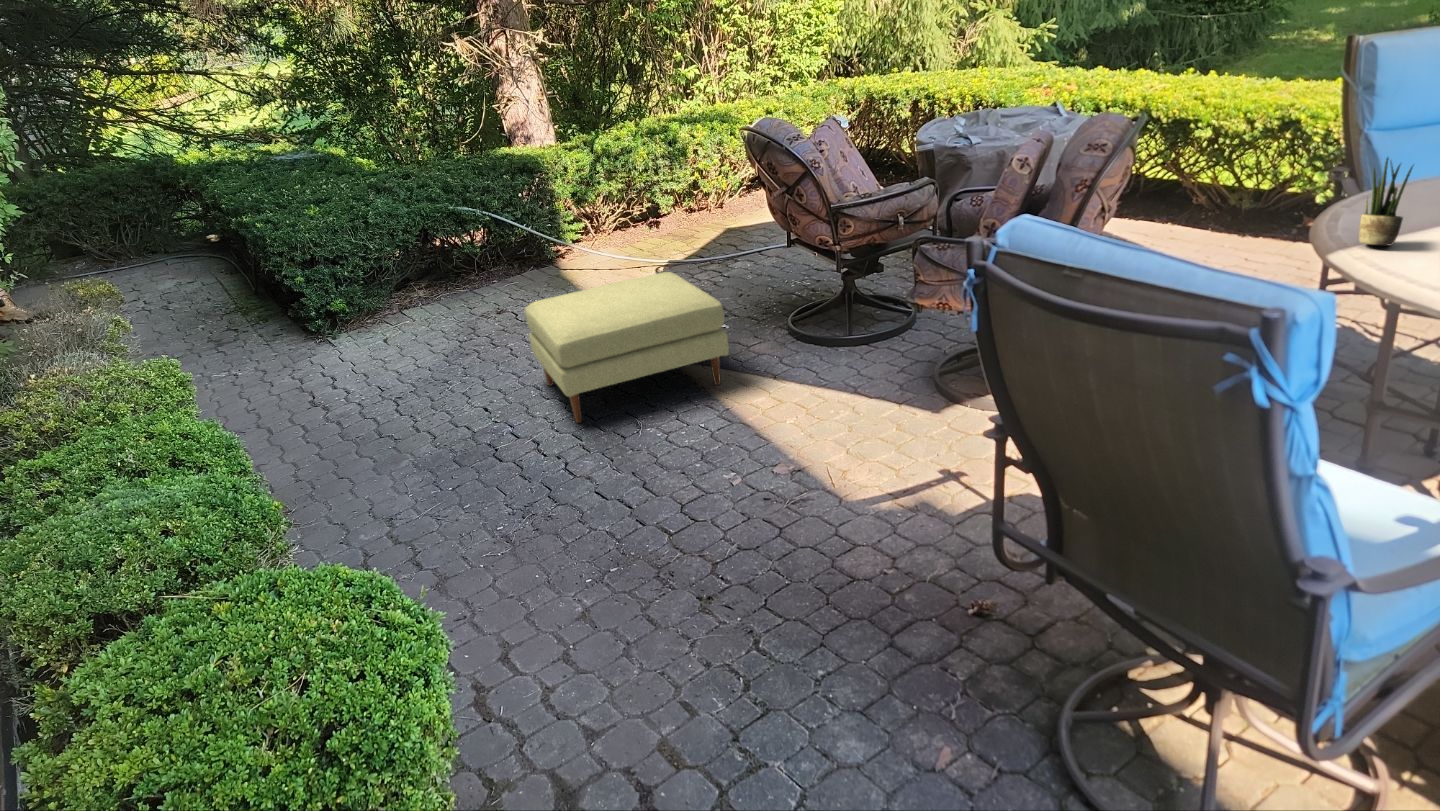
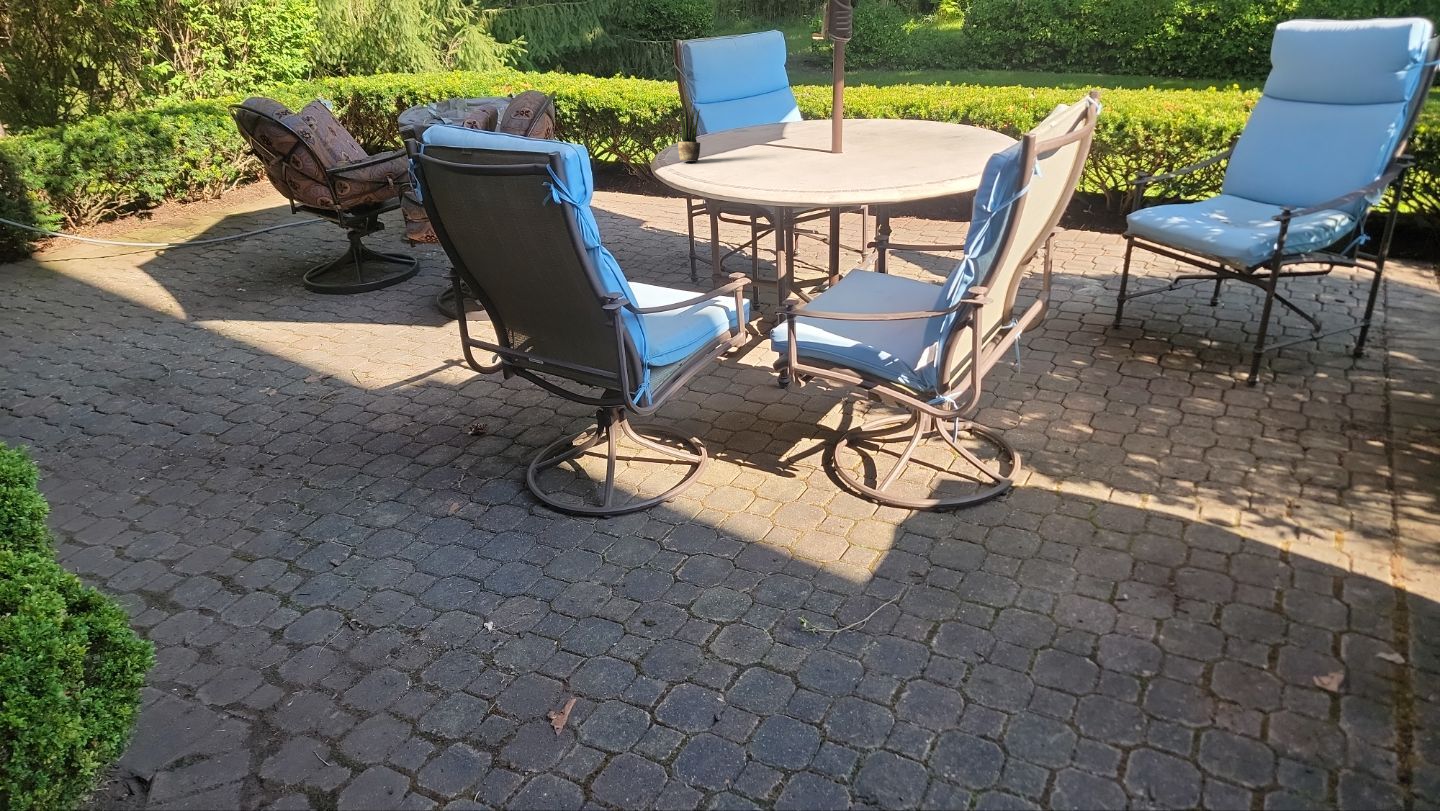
ottoman: present [525,272,729,423] -> none [23,237,247,373]

